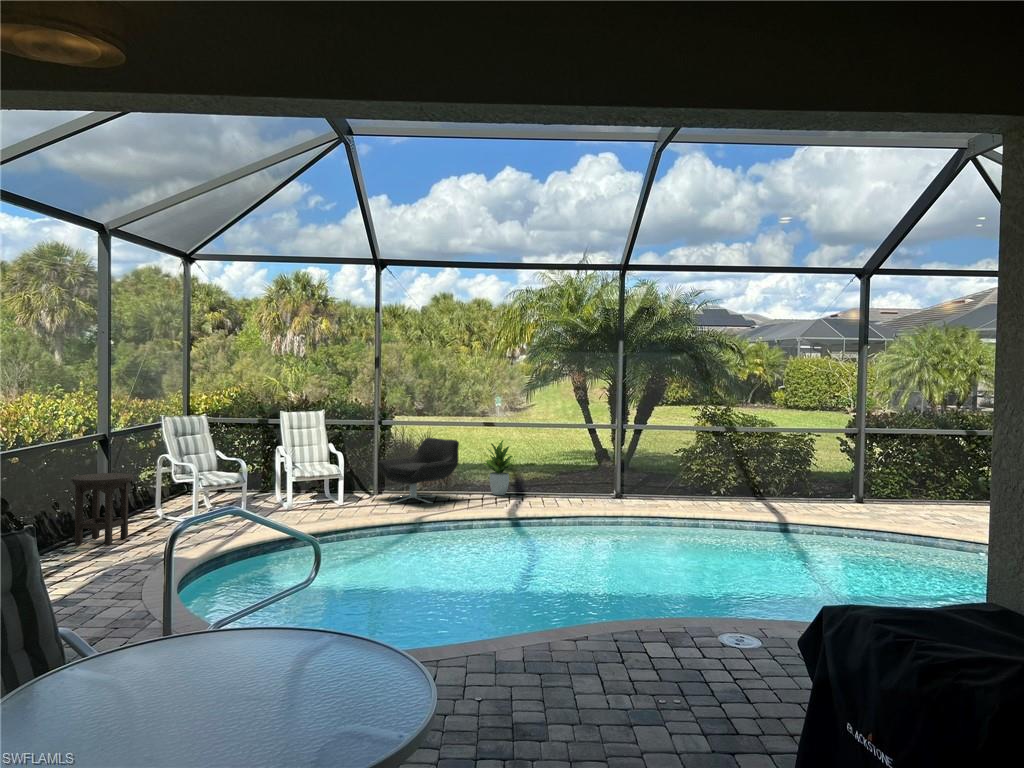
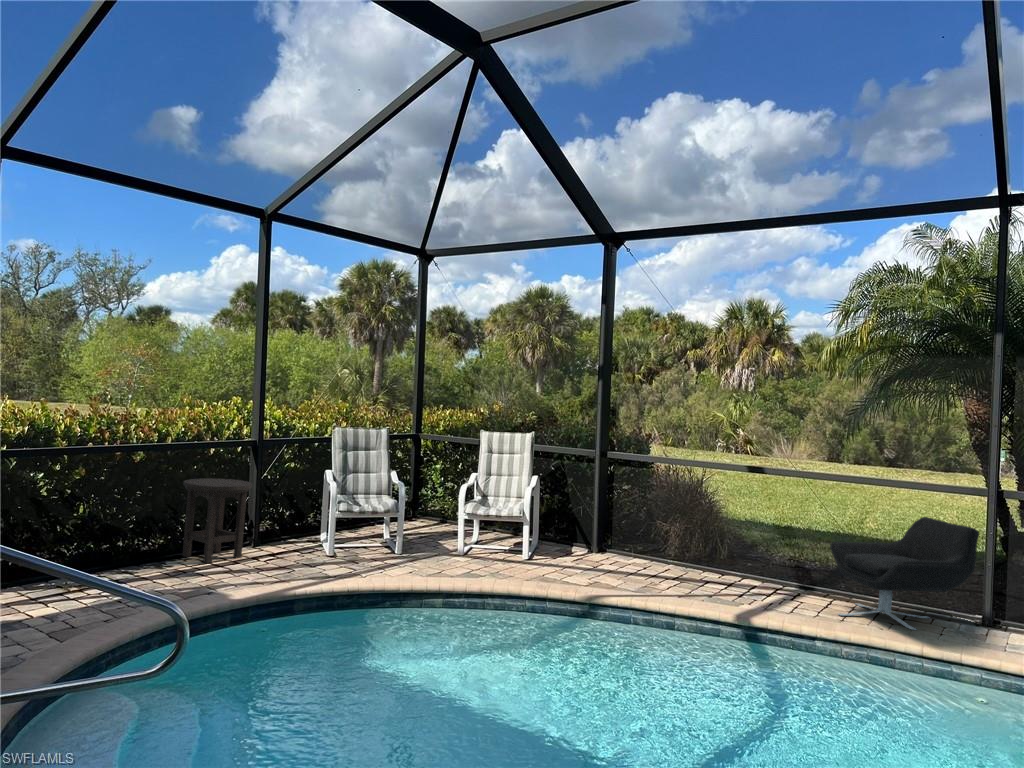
lounge chair: present [378,438,459,503] -> present [830,517,979,630]
potted plant: present [484,440,514,495] -> none [745,500,801,584]

